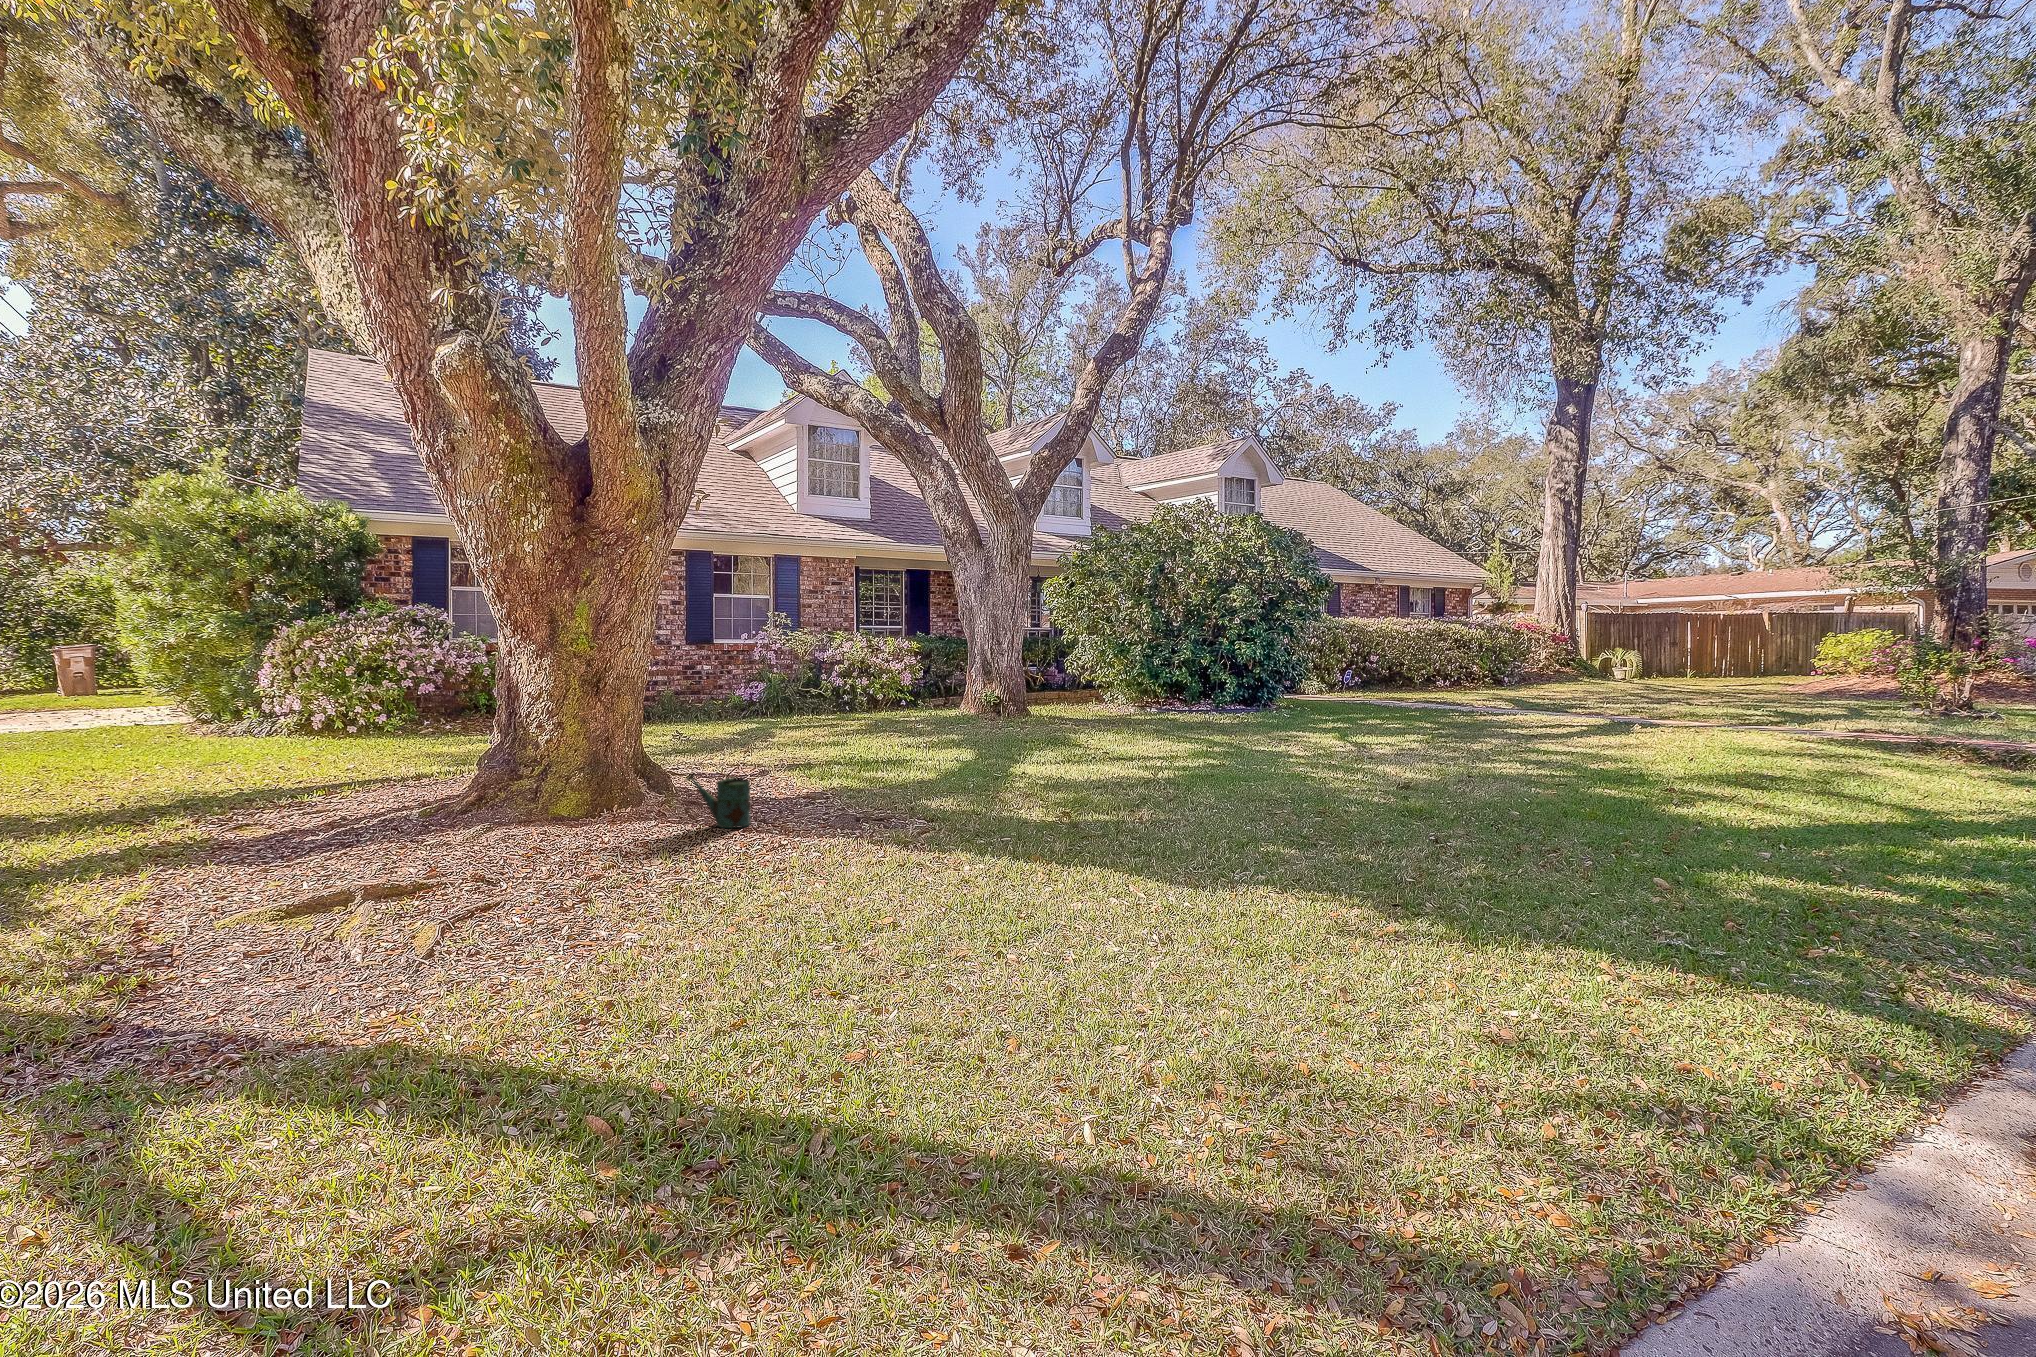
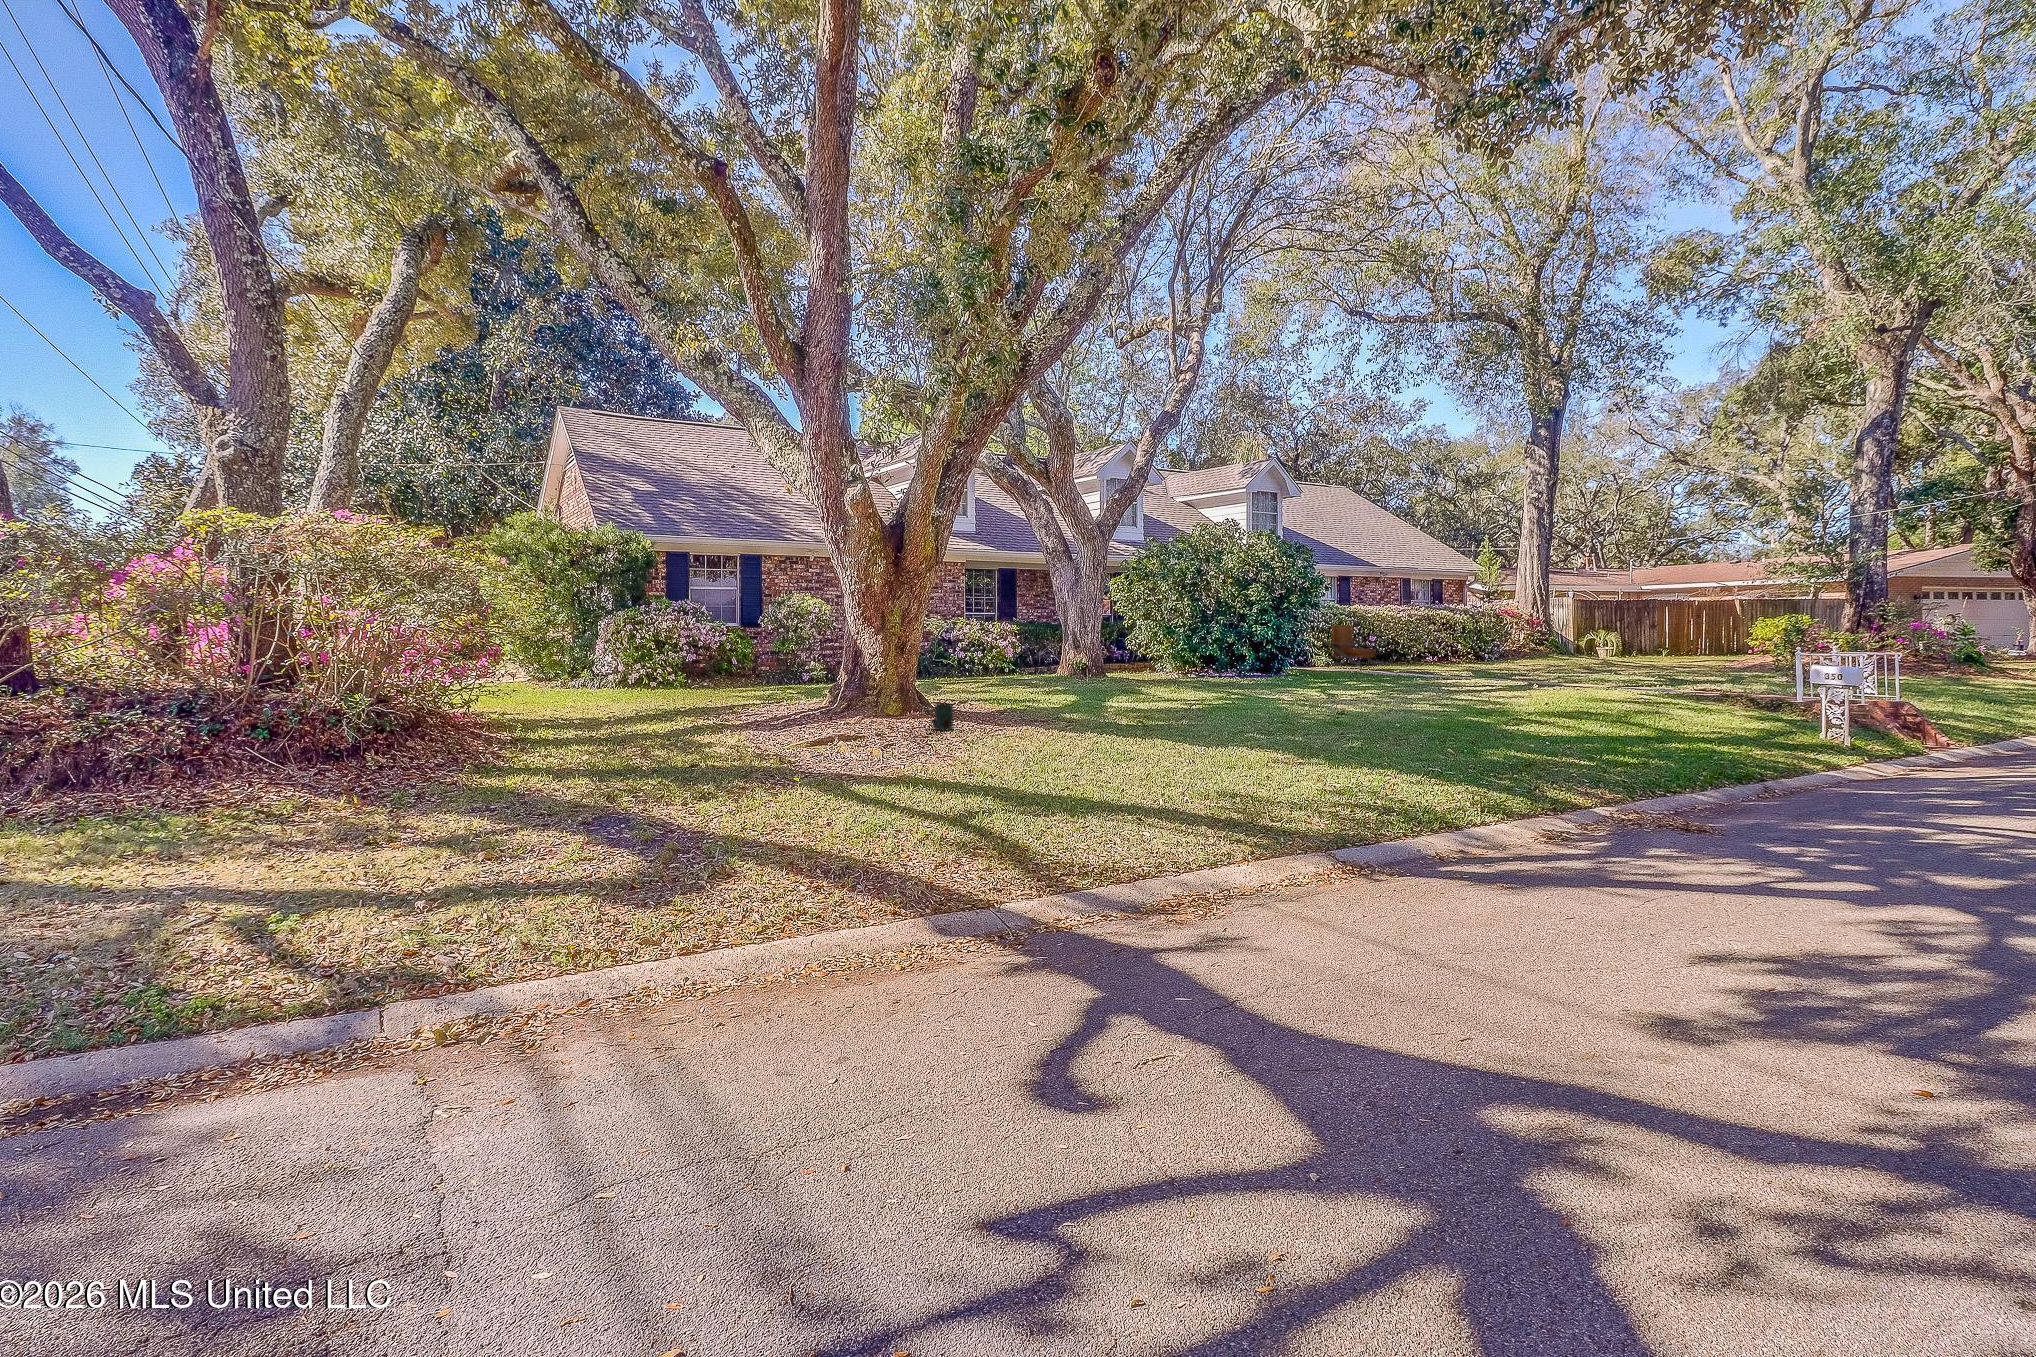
lounge chair: none [1316,641,1382,695] -> present [1326,625,1377,667]

